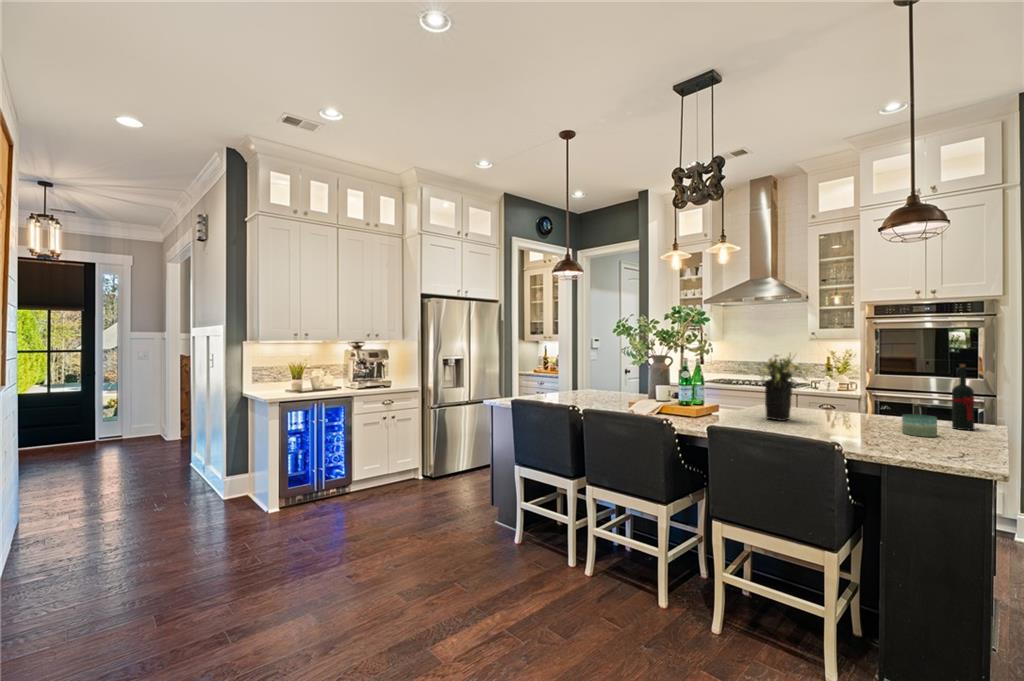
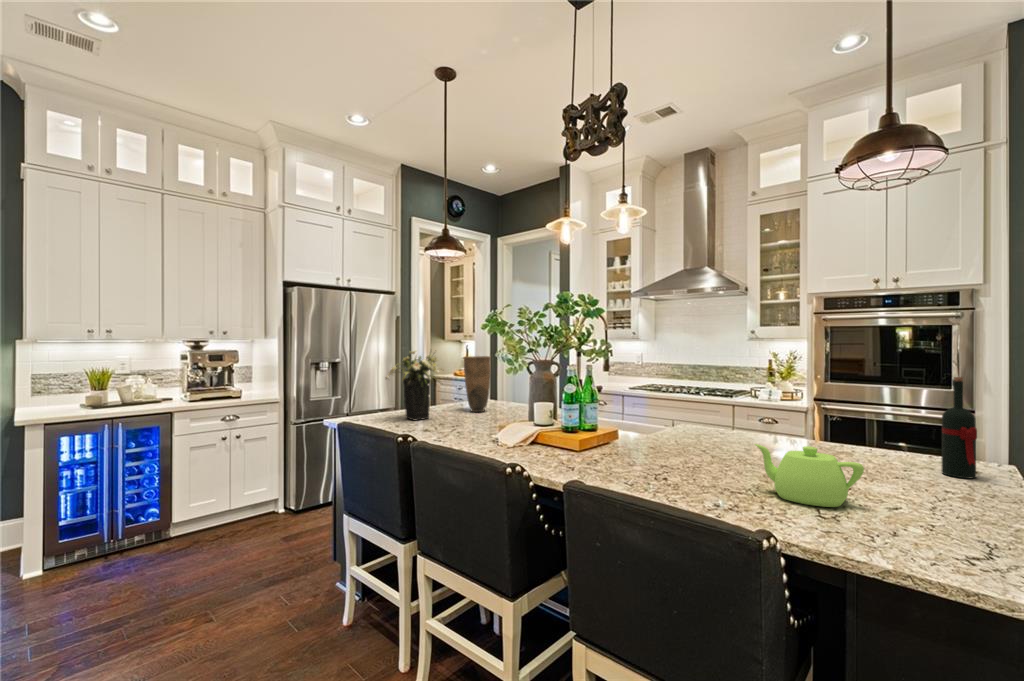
vase: none [588,353,610,395] -> present [464,356,491,412]
flower arrangement: present [760,354,811,421] -> present [385,350,442,420]
teapot: none [825,405,894,440] -> present [755,444,864,507]
candle: present [902,414,937,437] -> none [873,456,928,497]

